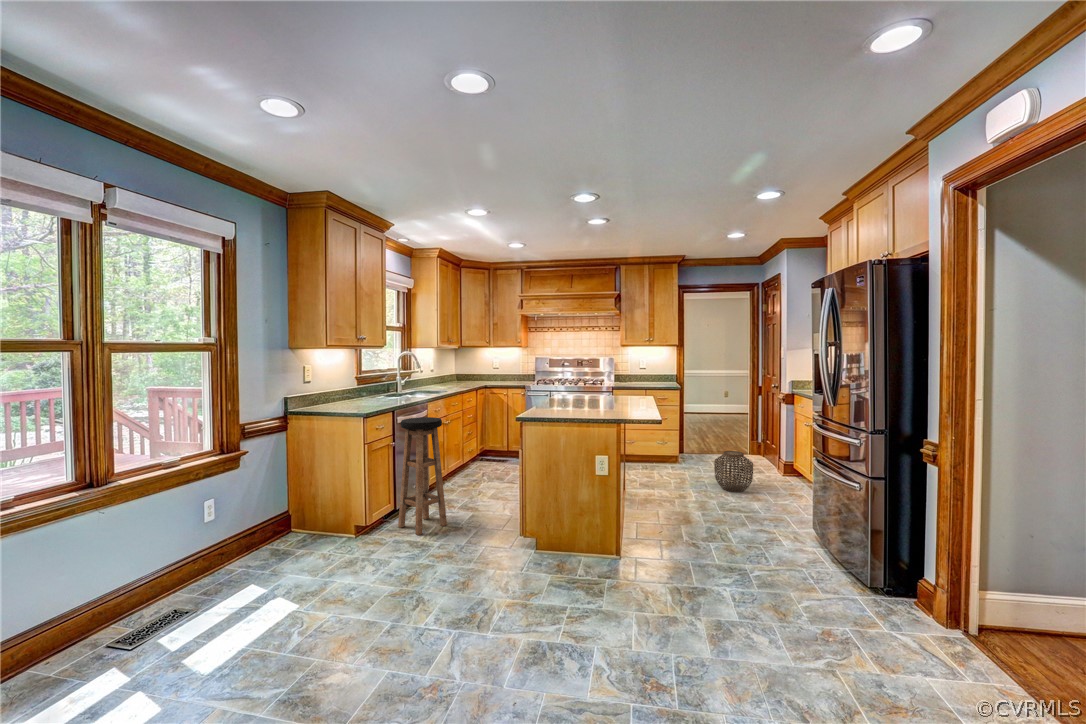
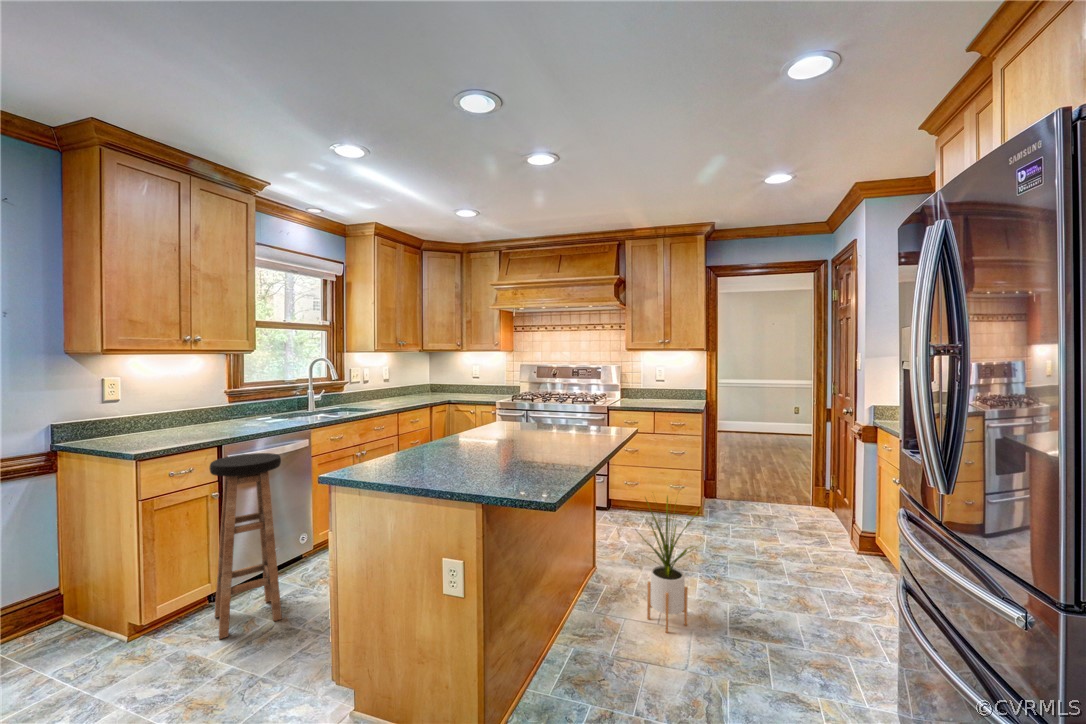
house plant: none [664,431,708,514] -> present [639,497,698,633]
woven basket: present [714,451,753,492] -> none [736,516,800,587]

